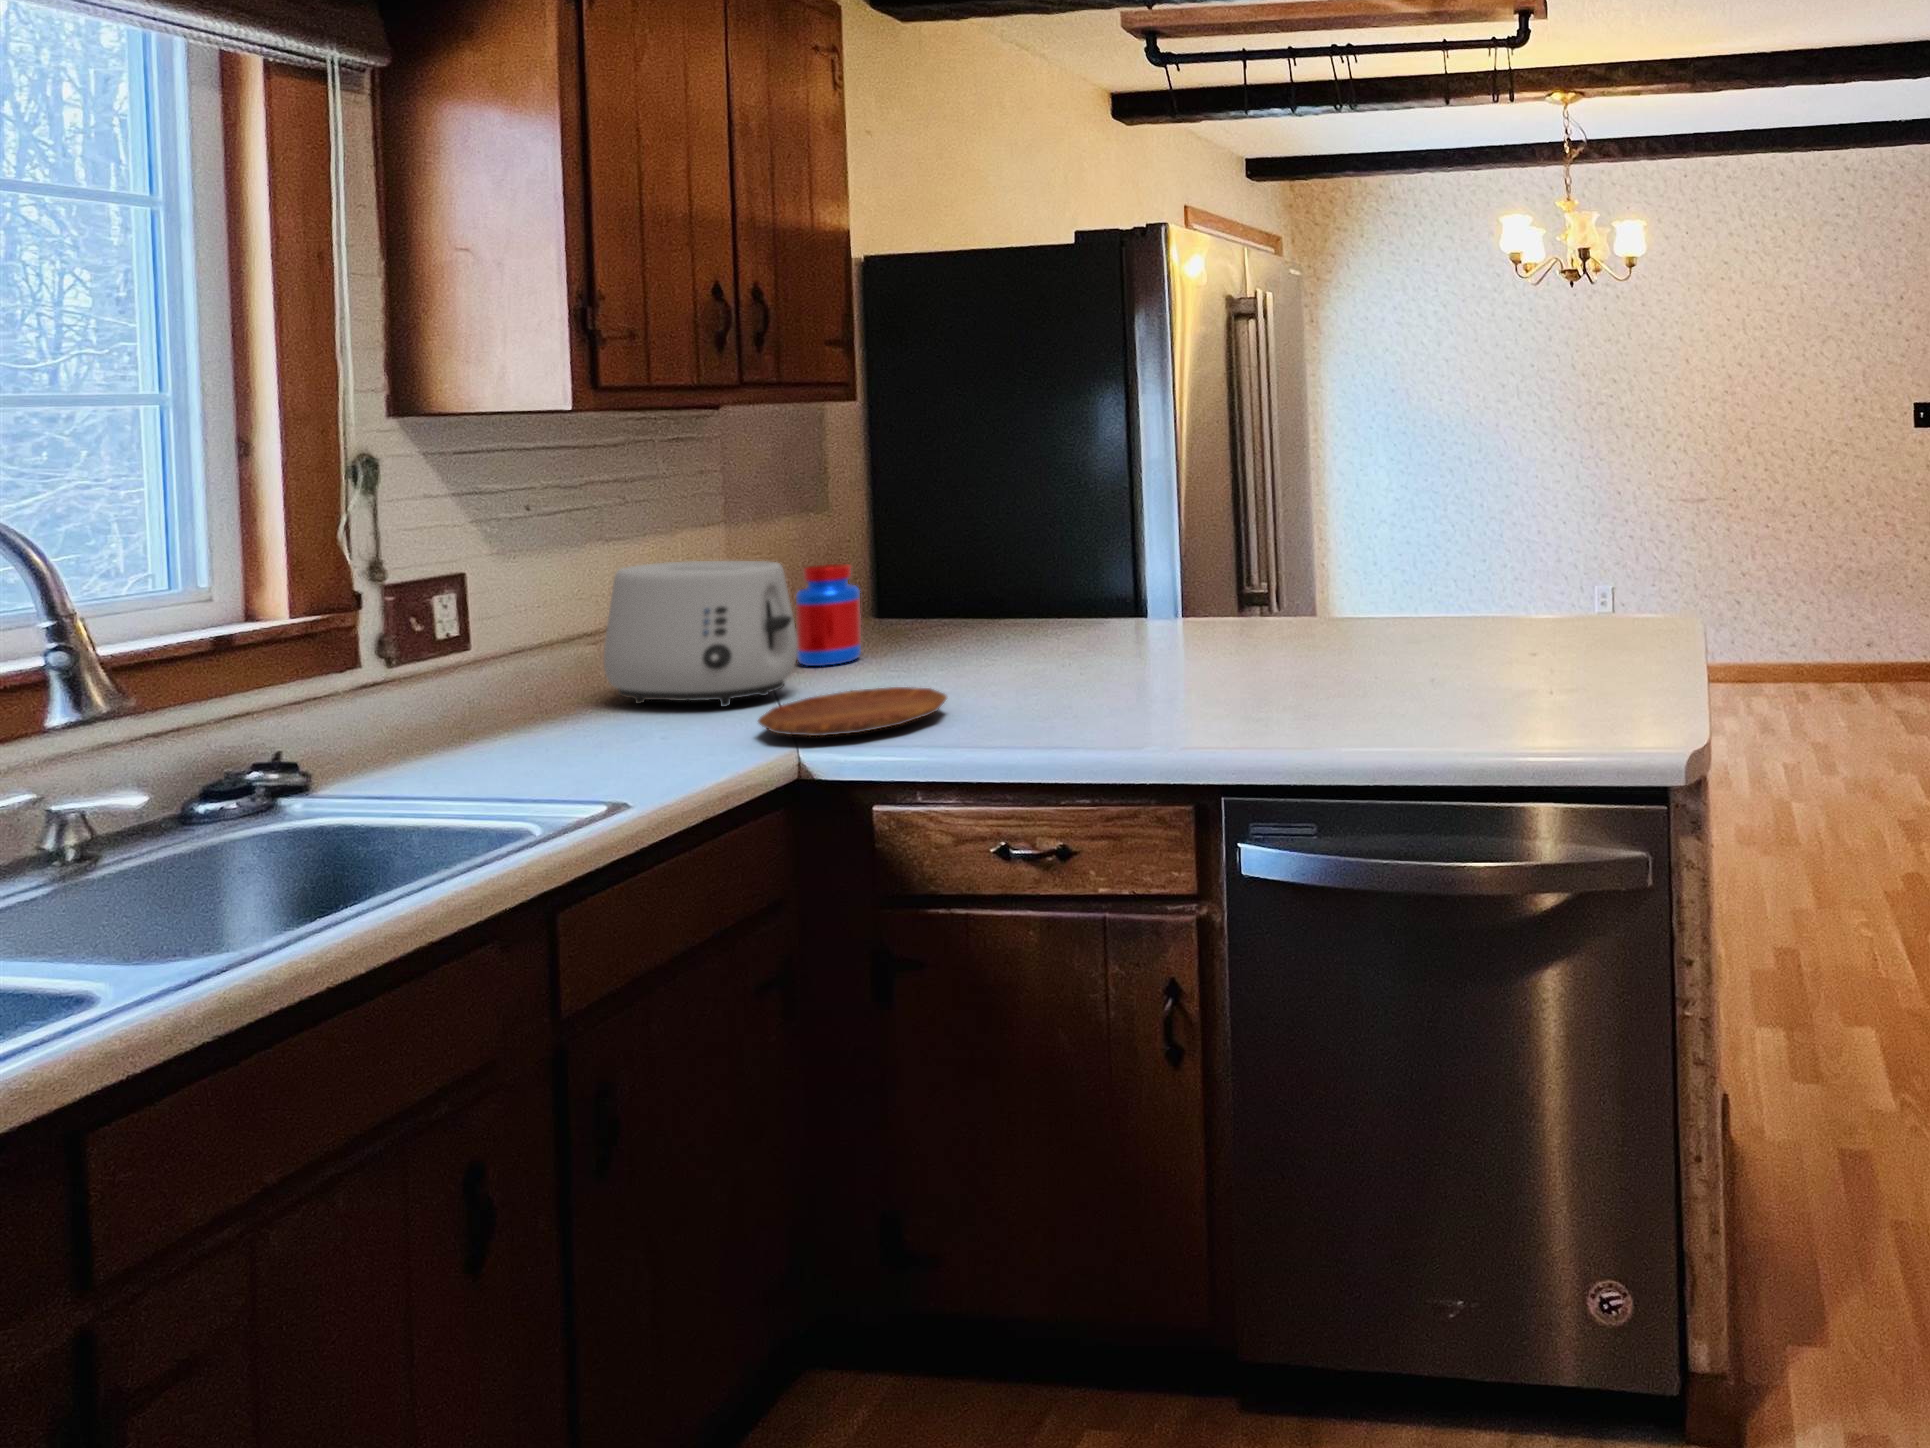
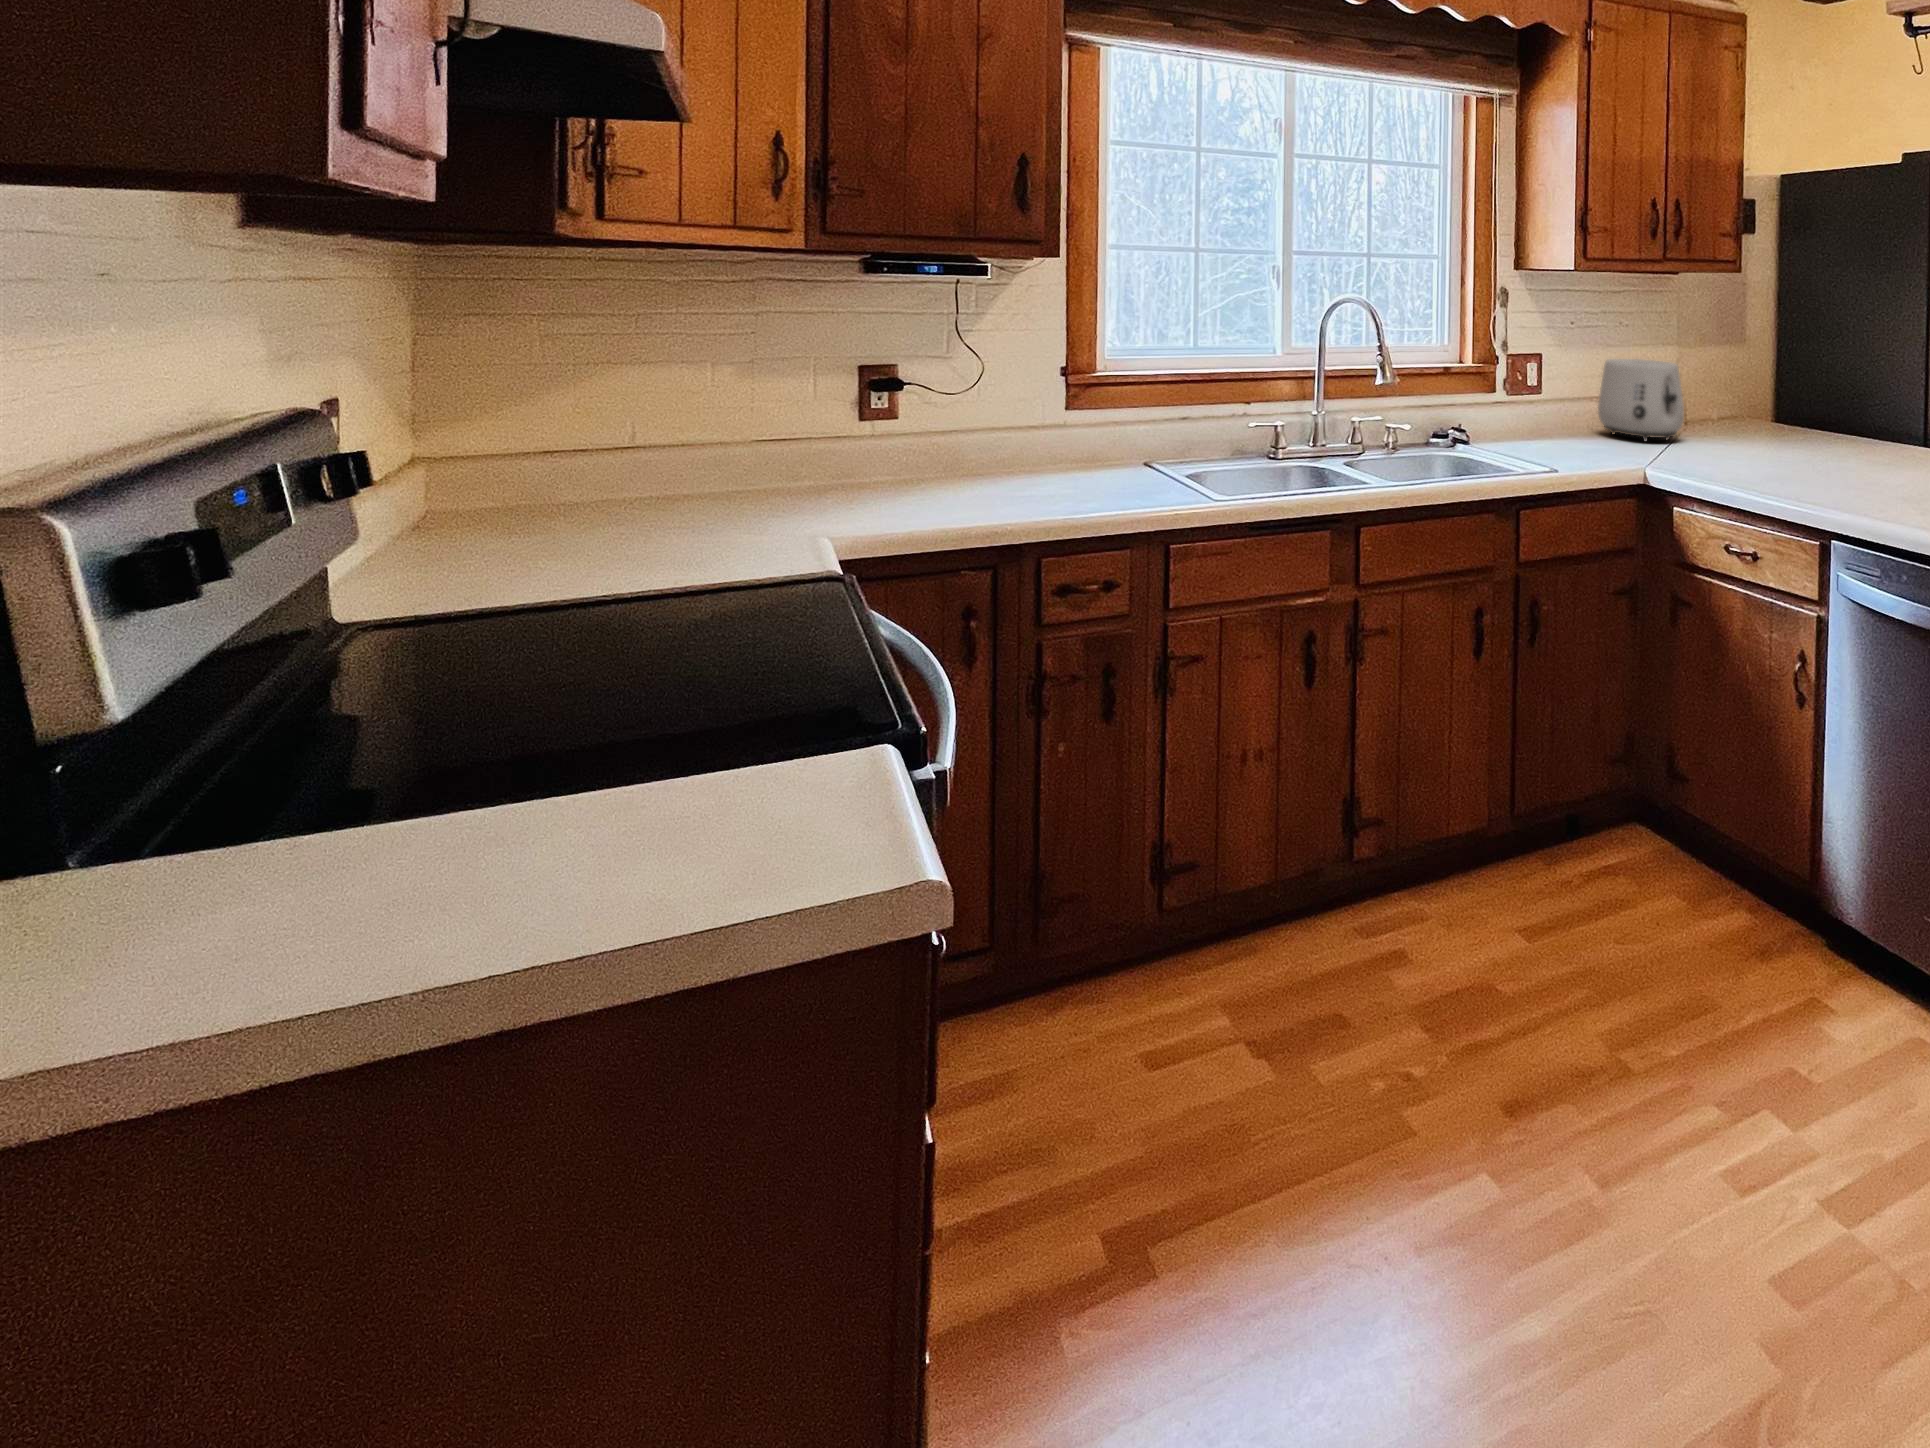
jar: present [796,564,861,666] -> none [1700,371,1736,433]
tray: present [758,687,947,736] -> none [1643,441,1740,461]

